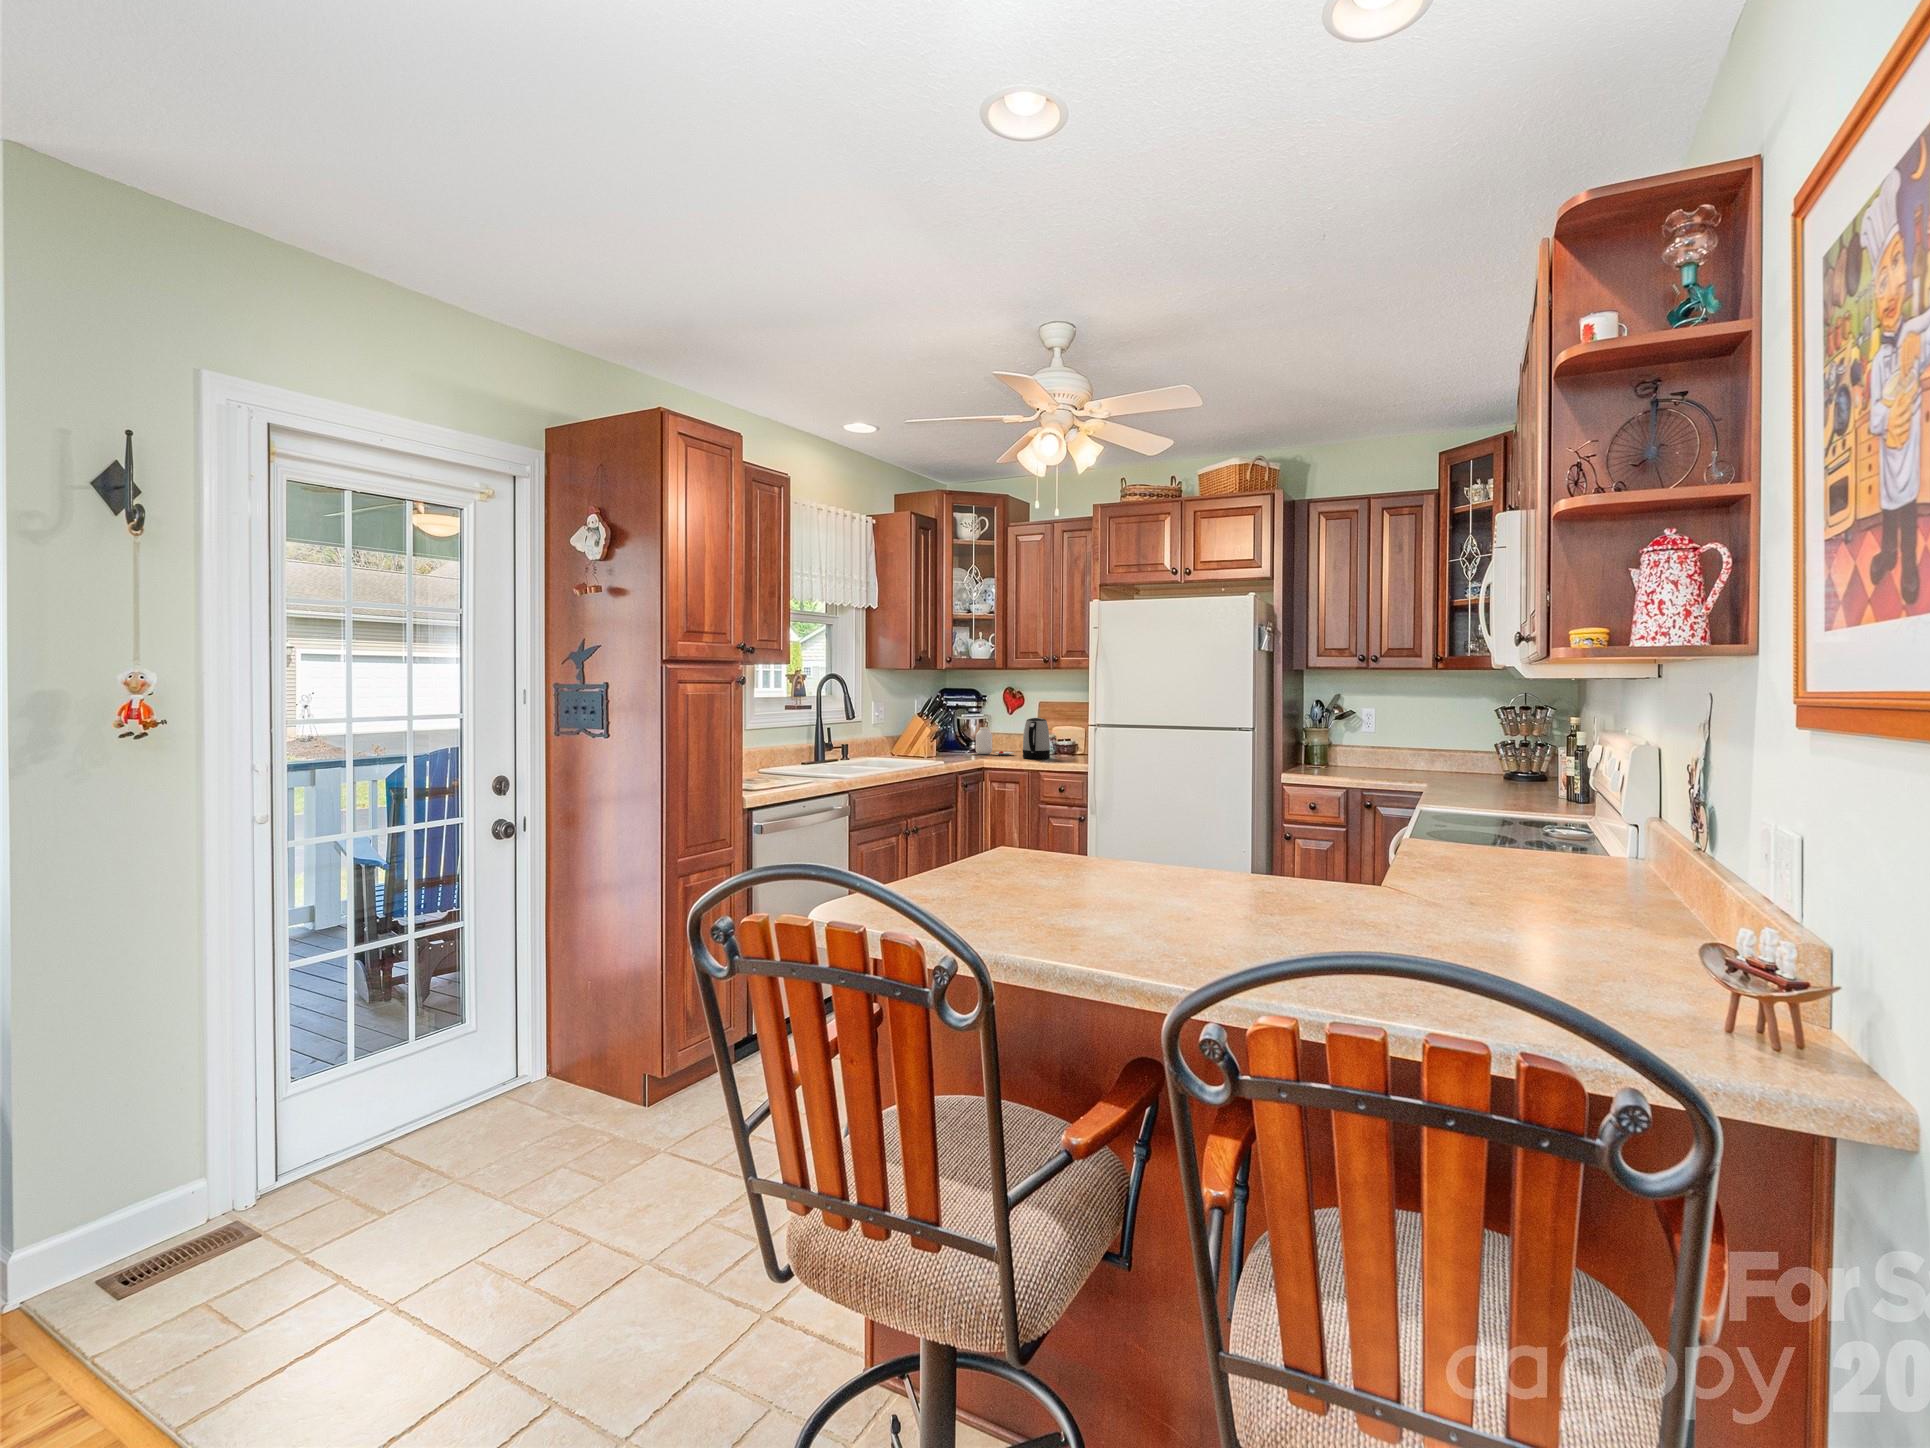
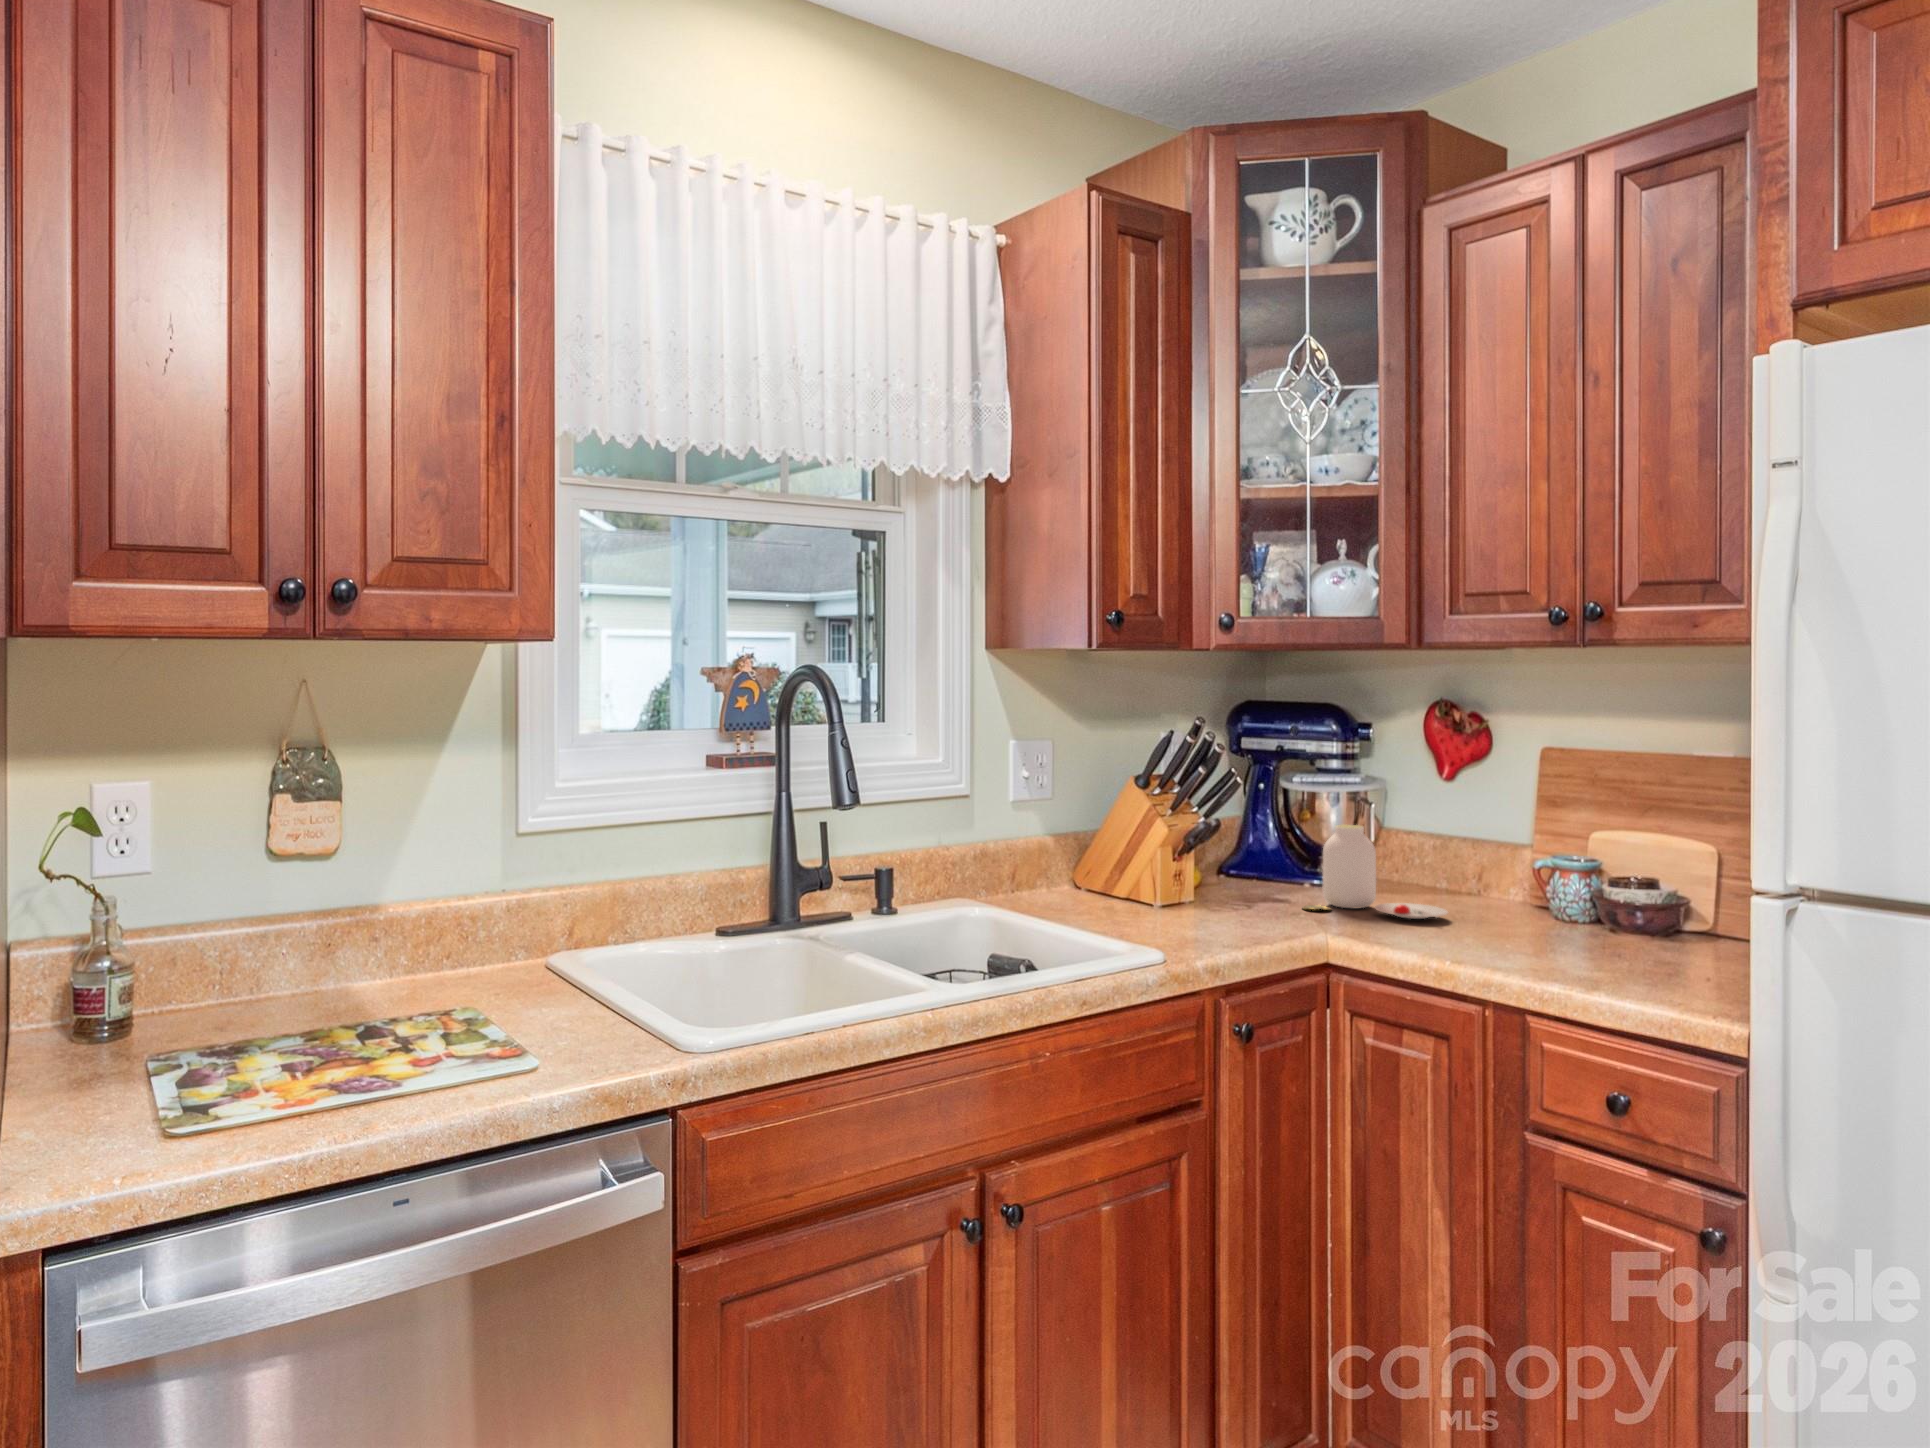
kettle: present [1023,718,1050,759] -> none [1466,811,1571,957]

